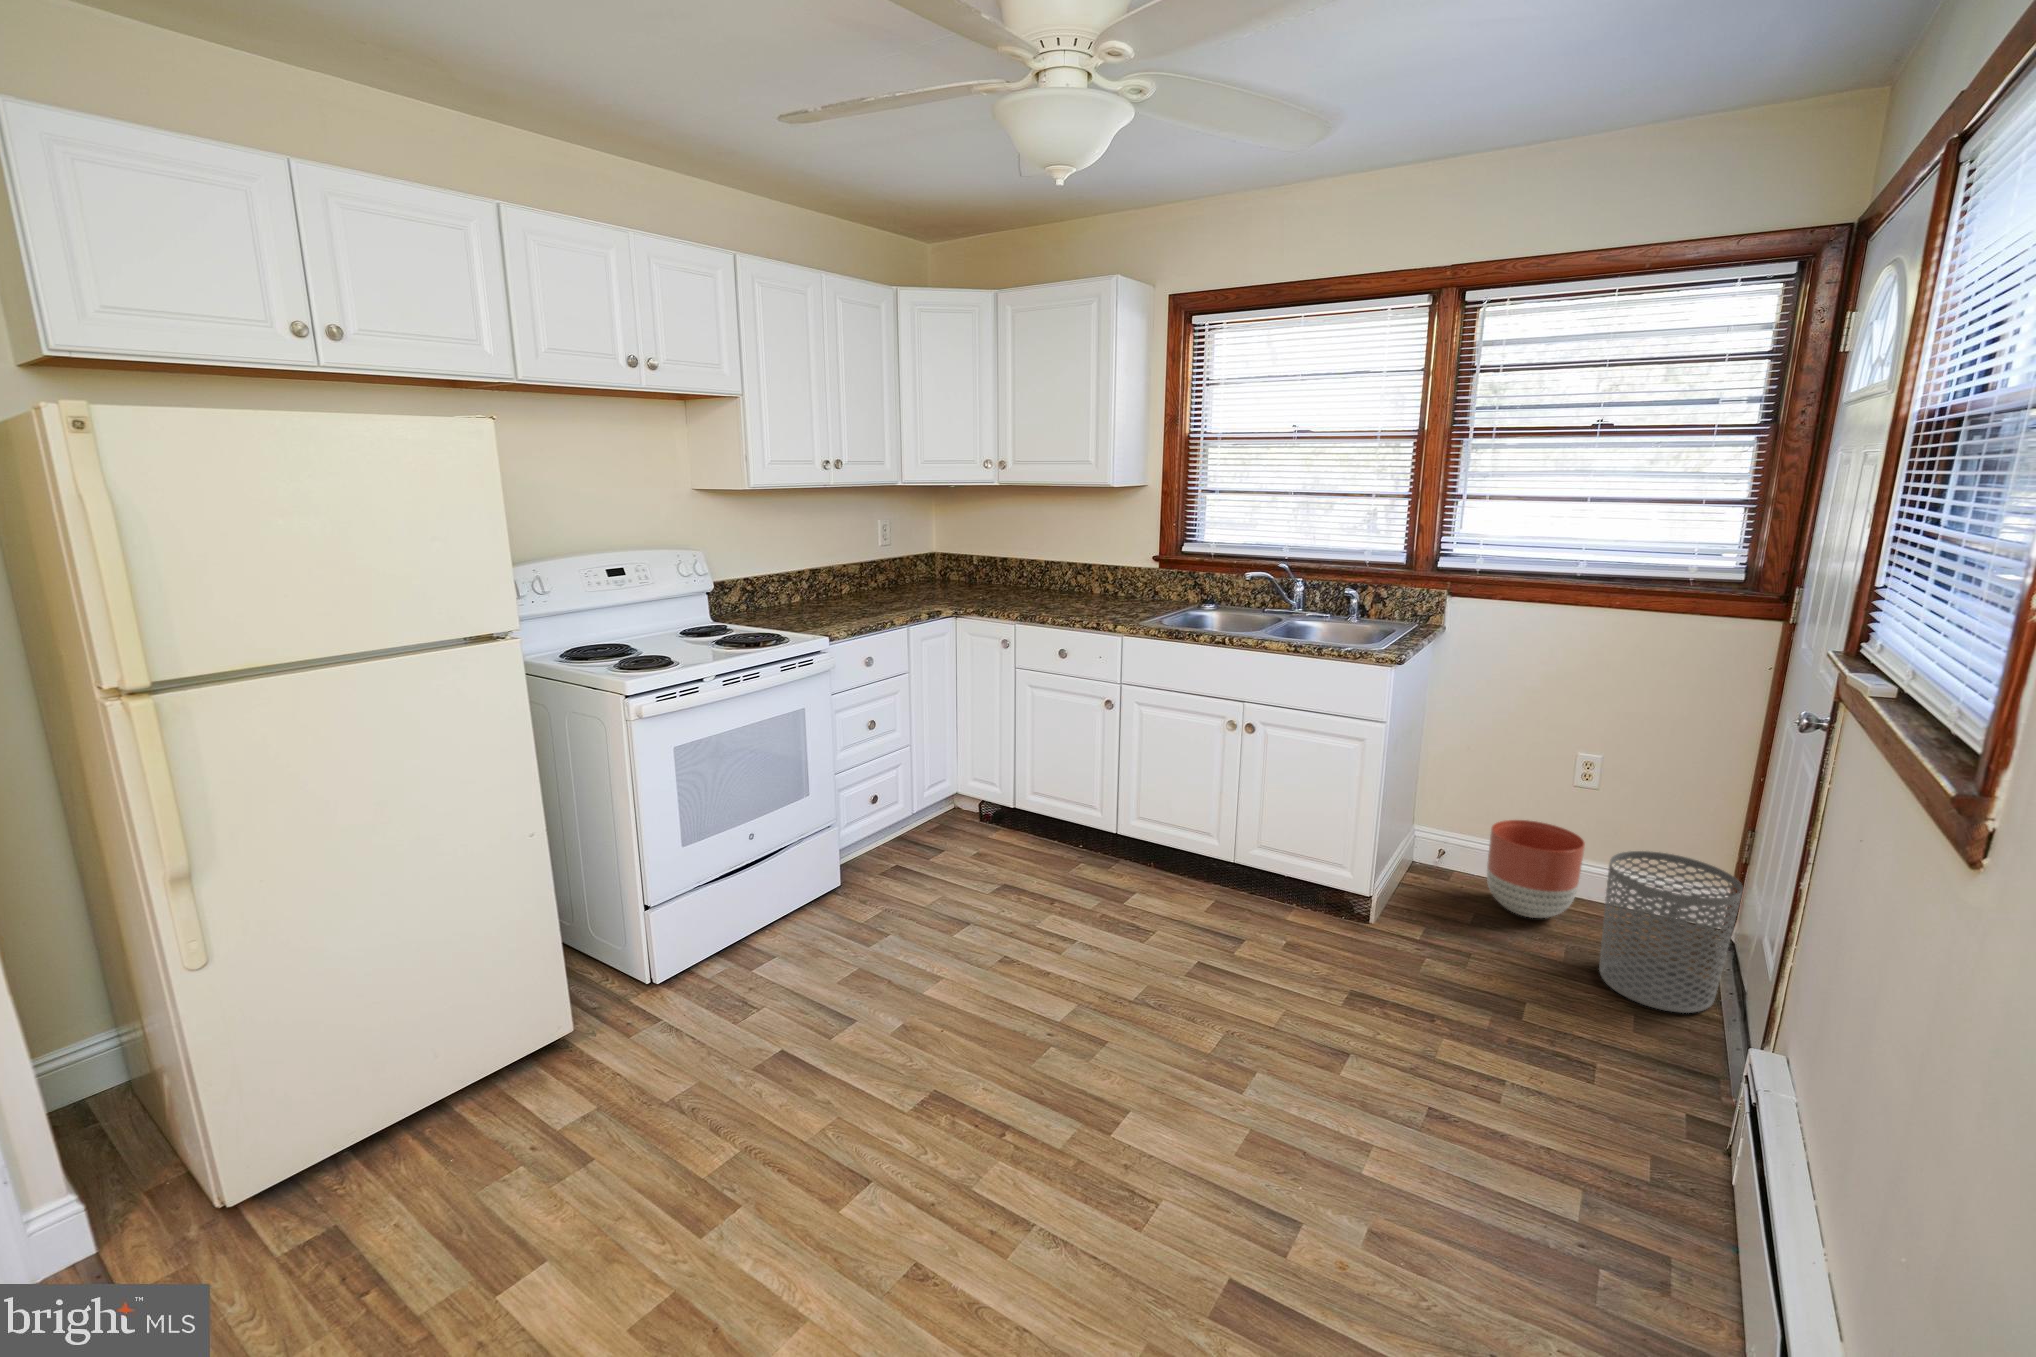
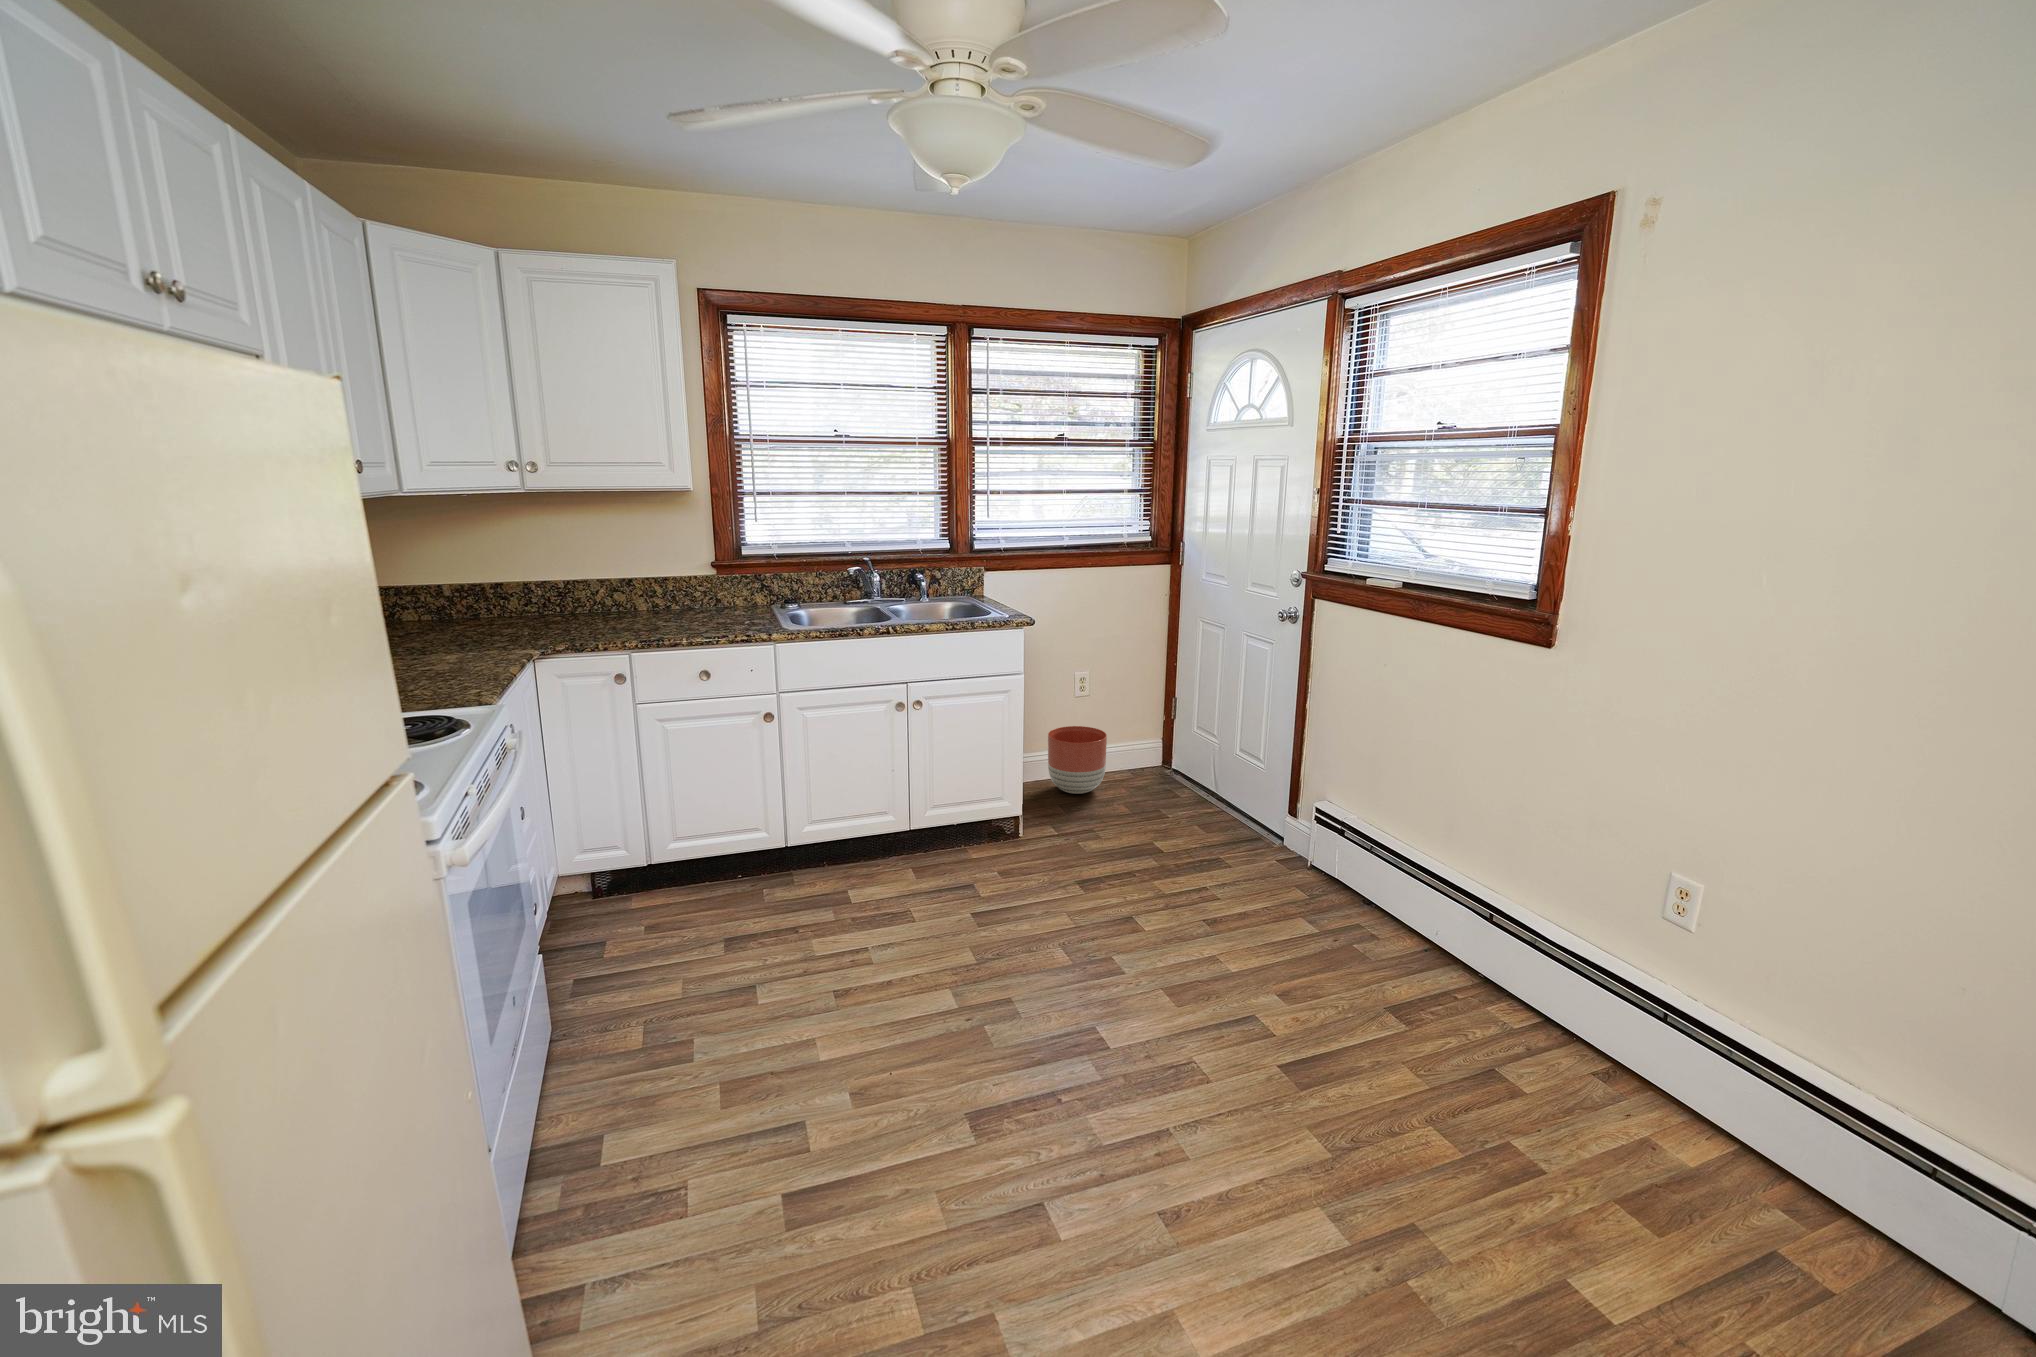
waste bin: present [1599,851,1743,1013] -> none [1146,719,1216,815]

